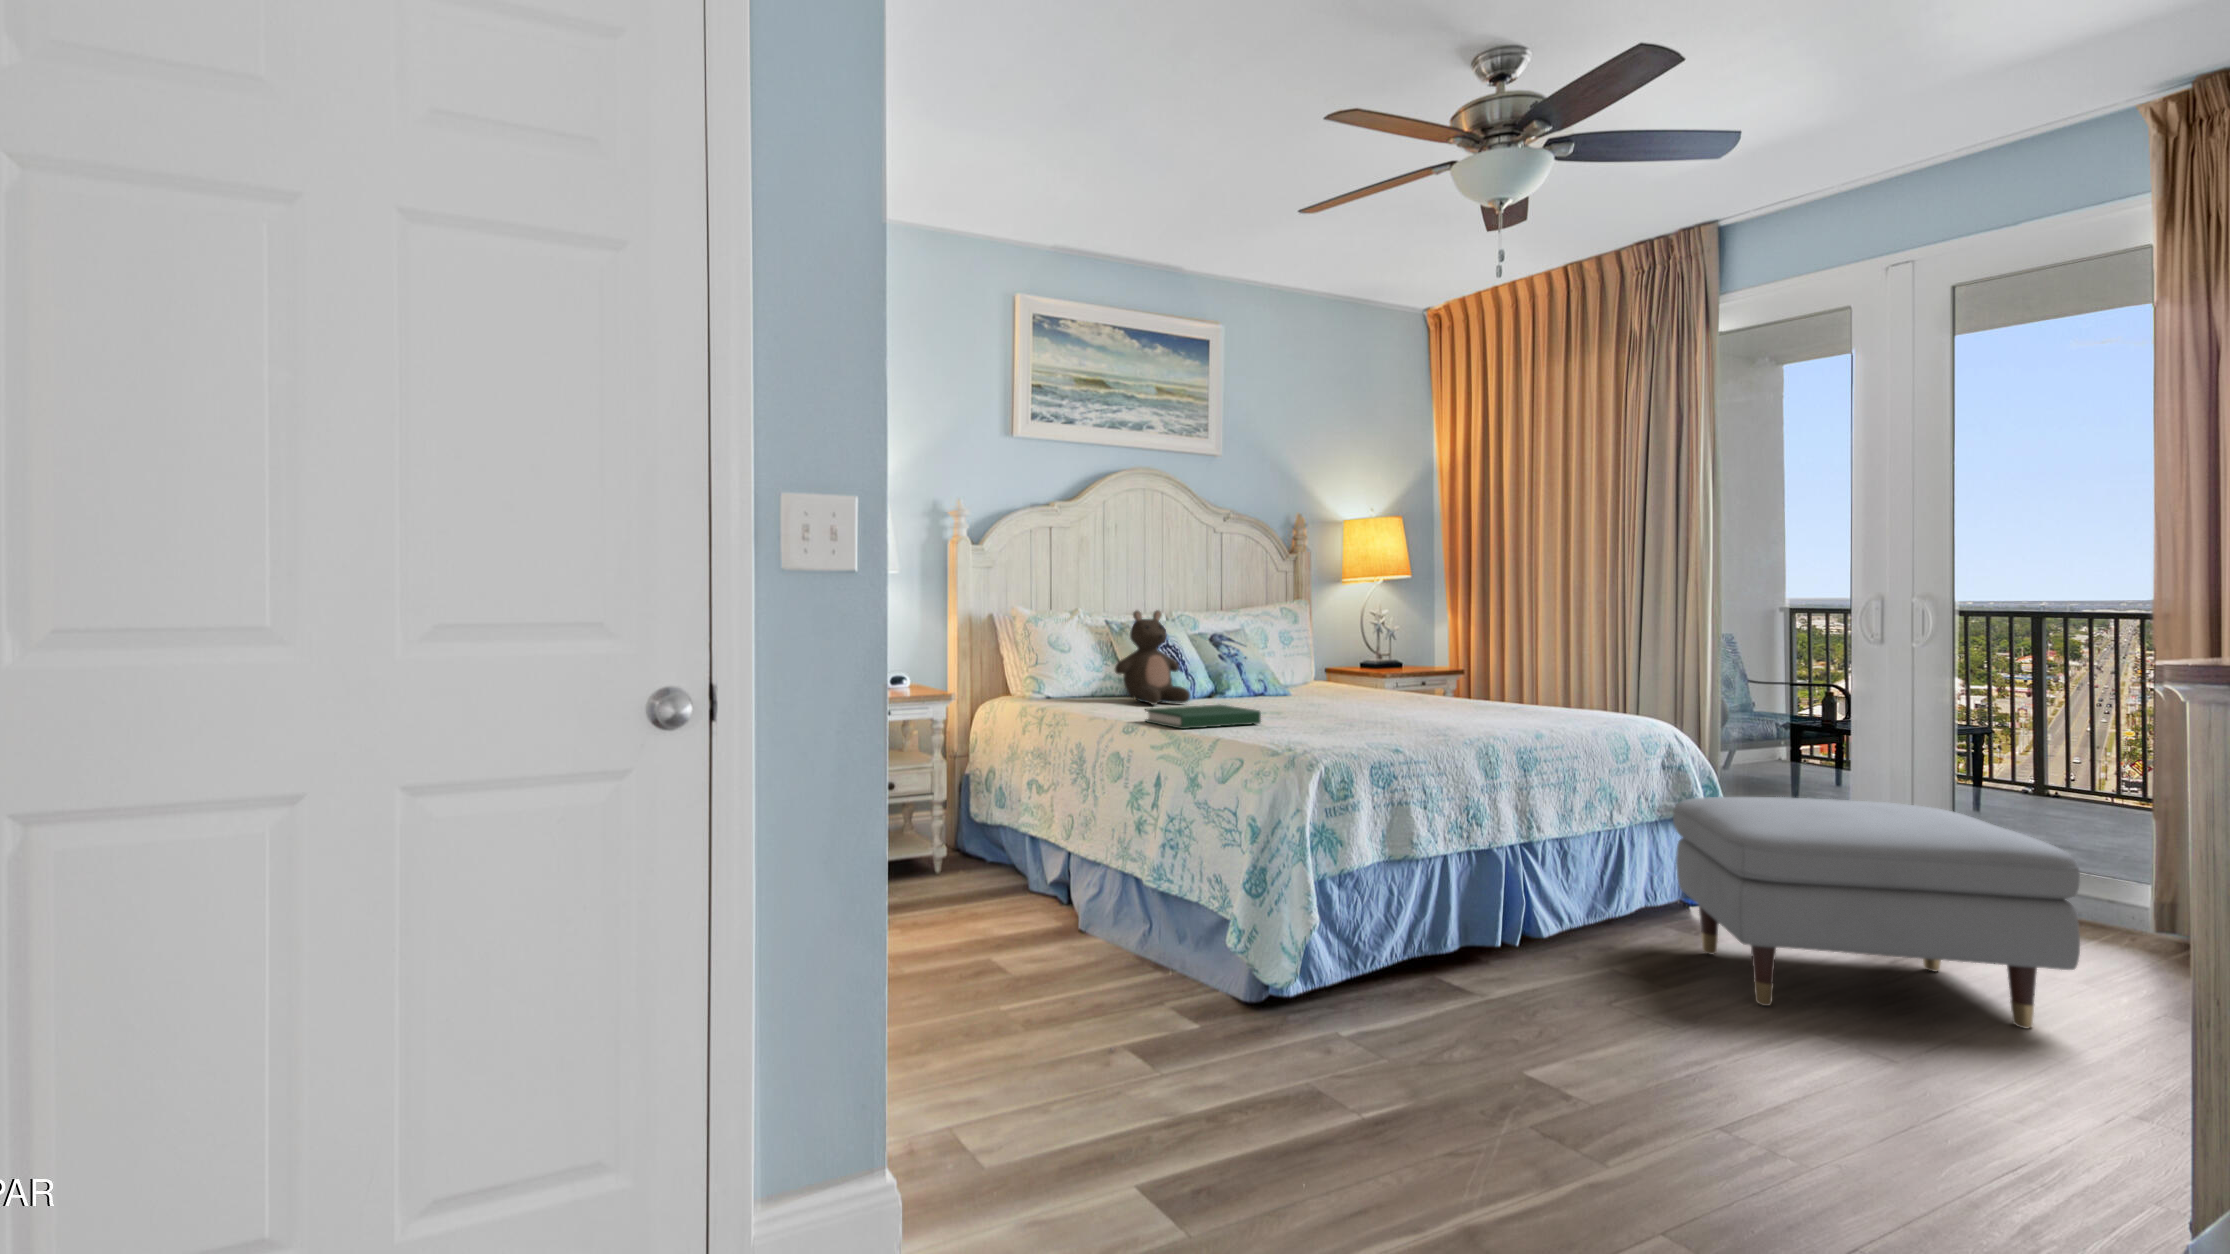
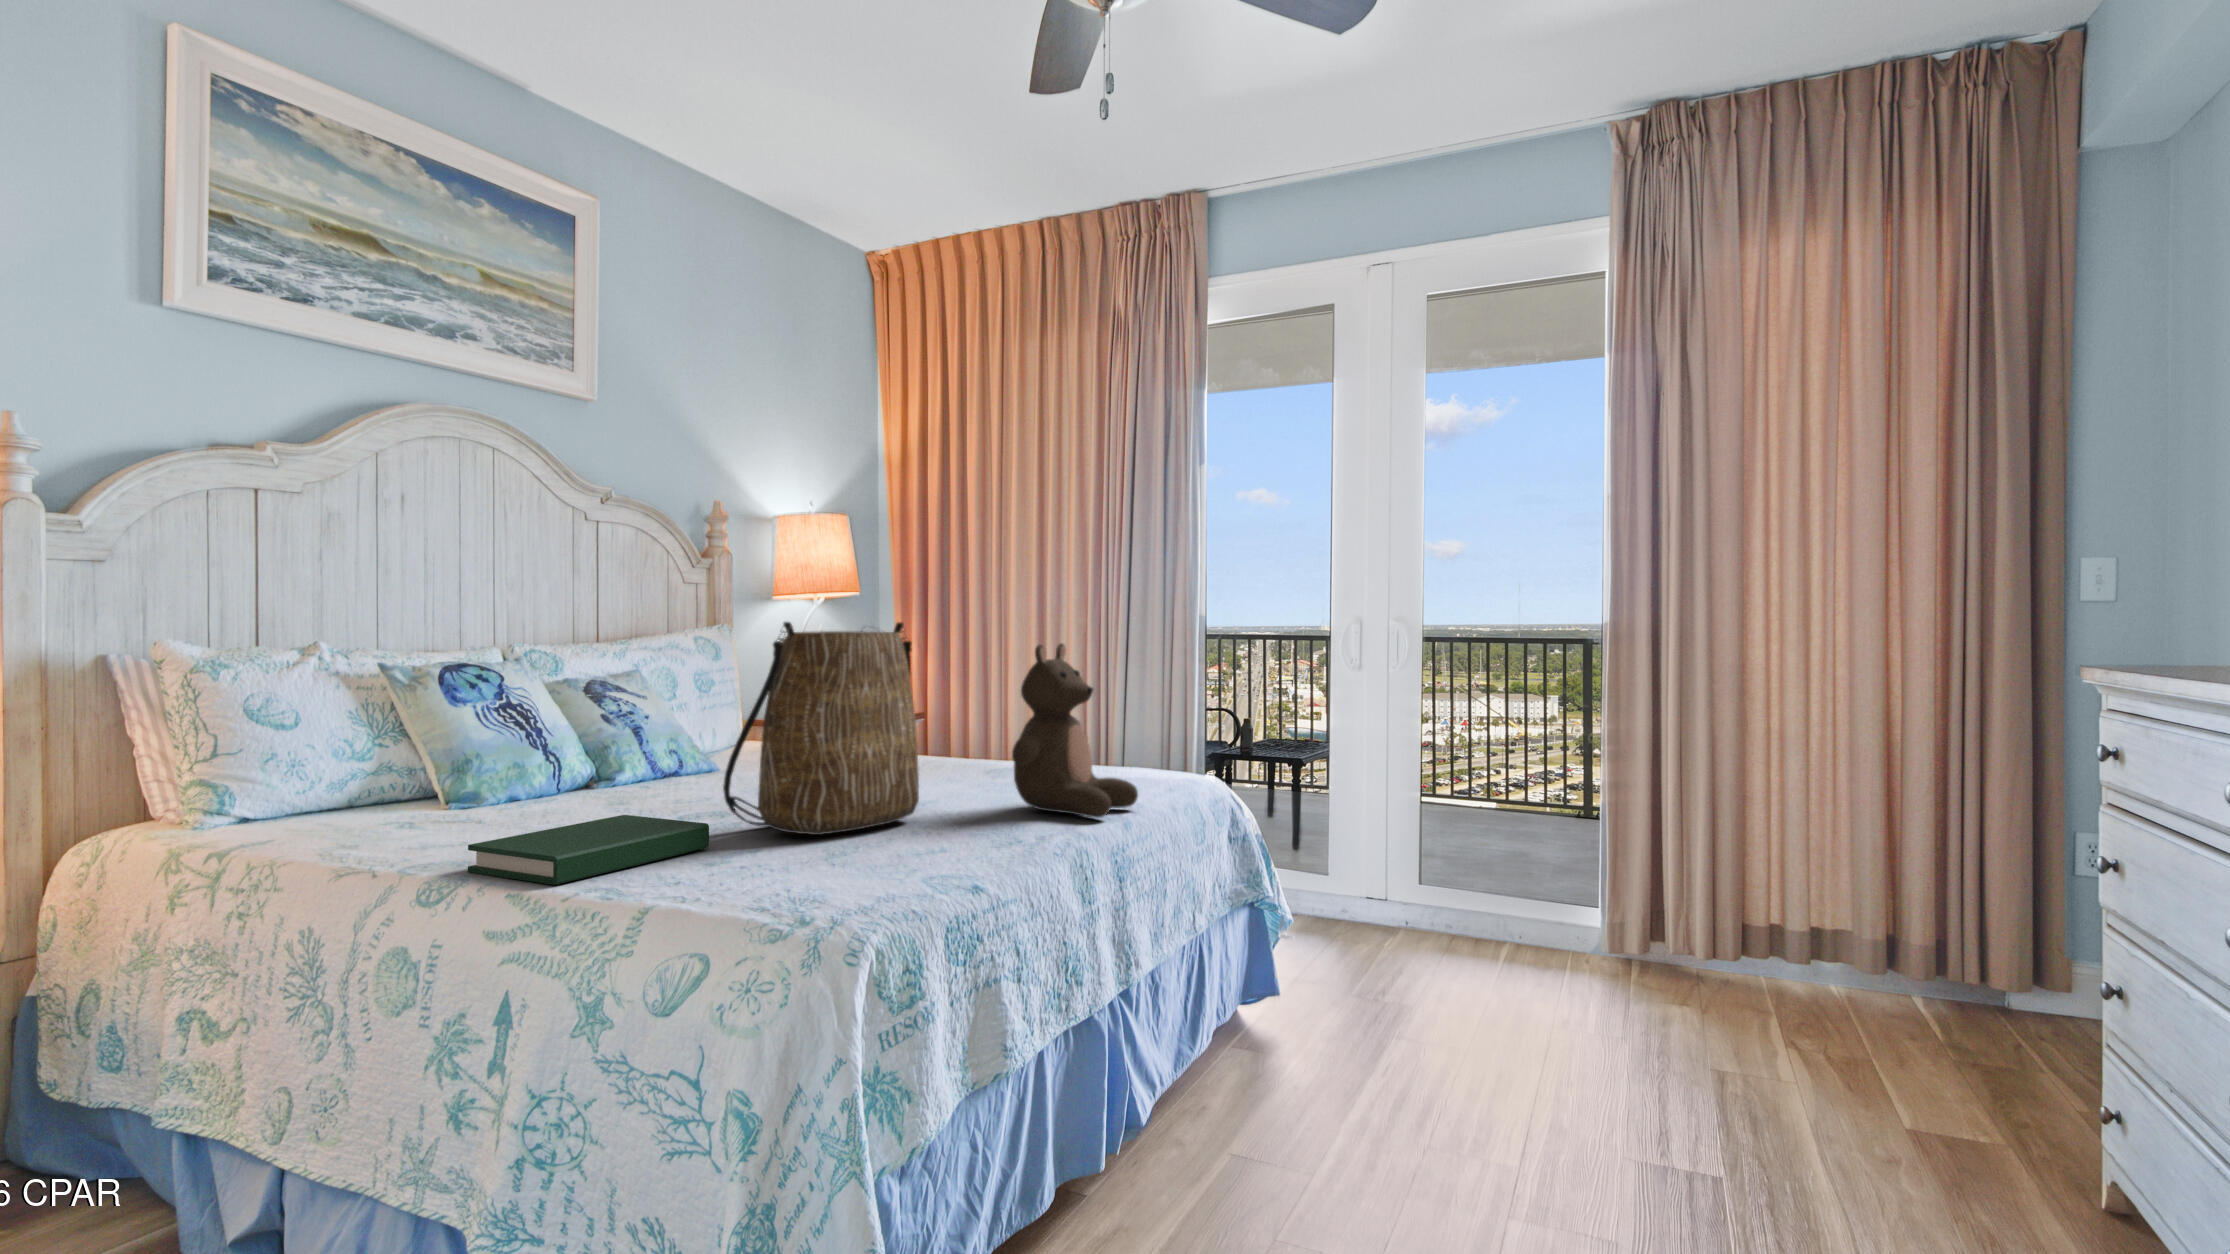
tote bag: none [1272,600,1391,724] -> present [723,622,919,835]
stuffed bear: present [1115,610,1190,705] -> present [1012,643,1138,818]
ottoman: present [1673,797,2080,1029] -> none [1285,859,1739,1182]

